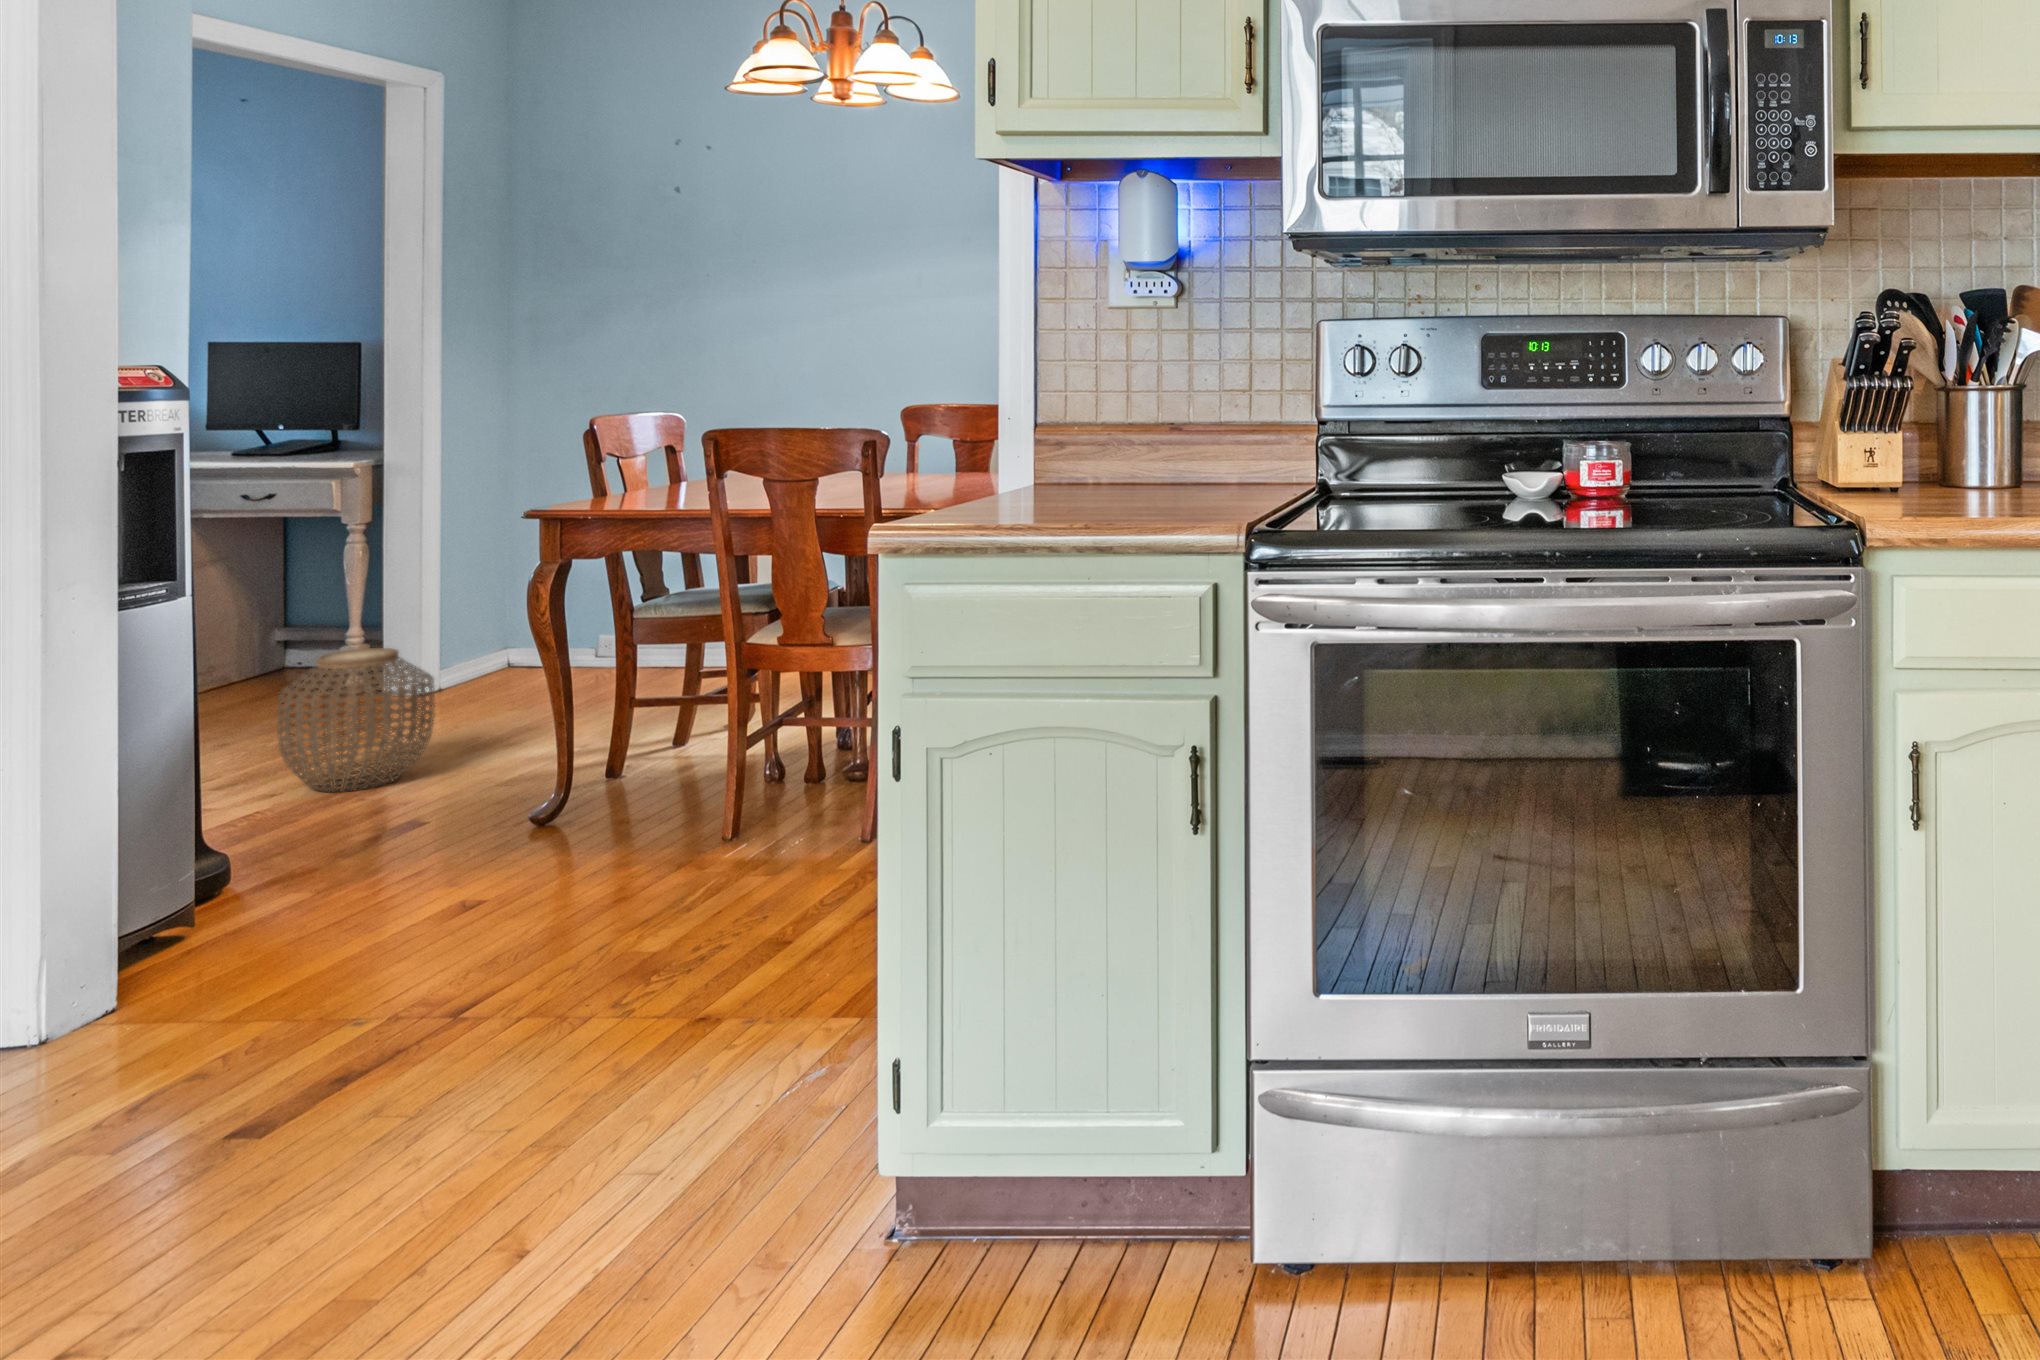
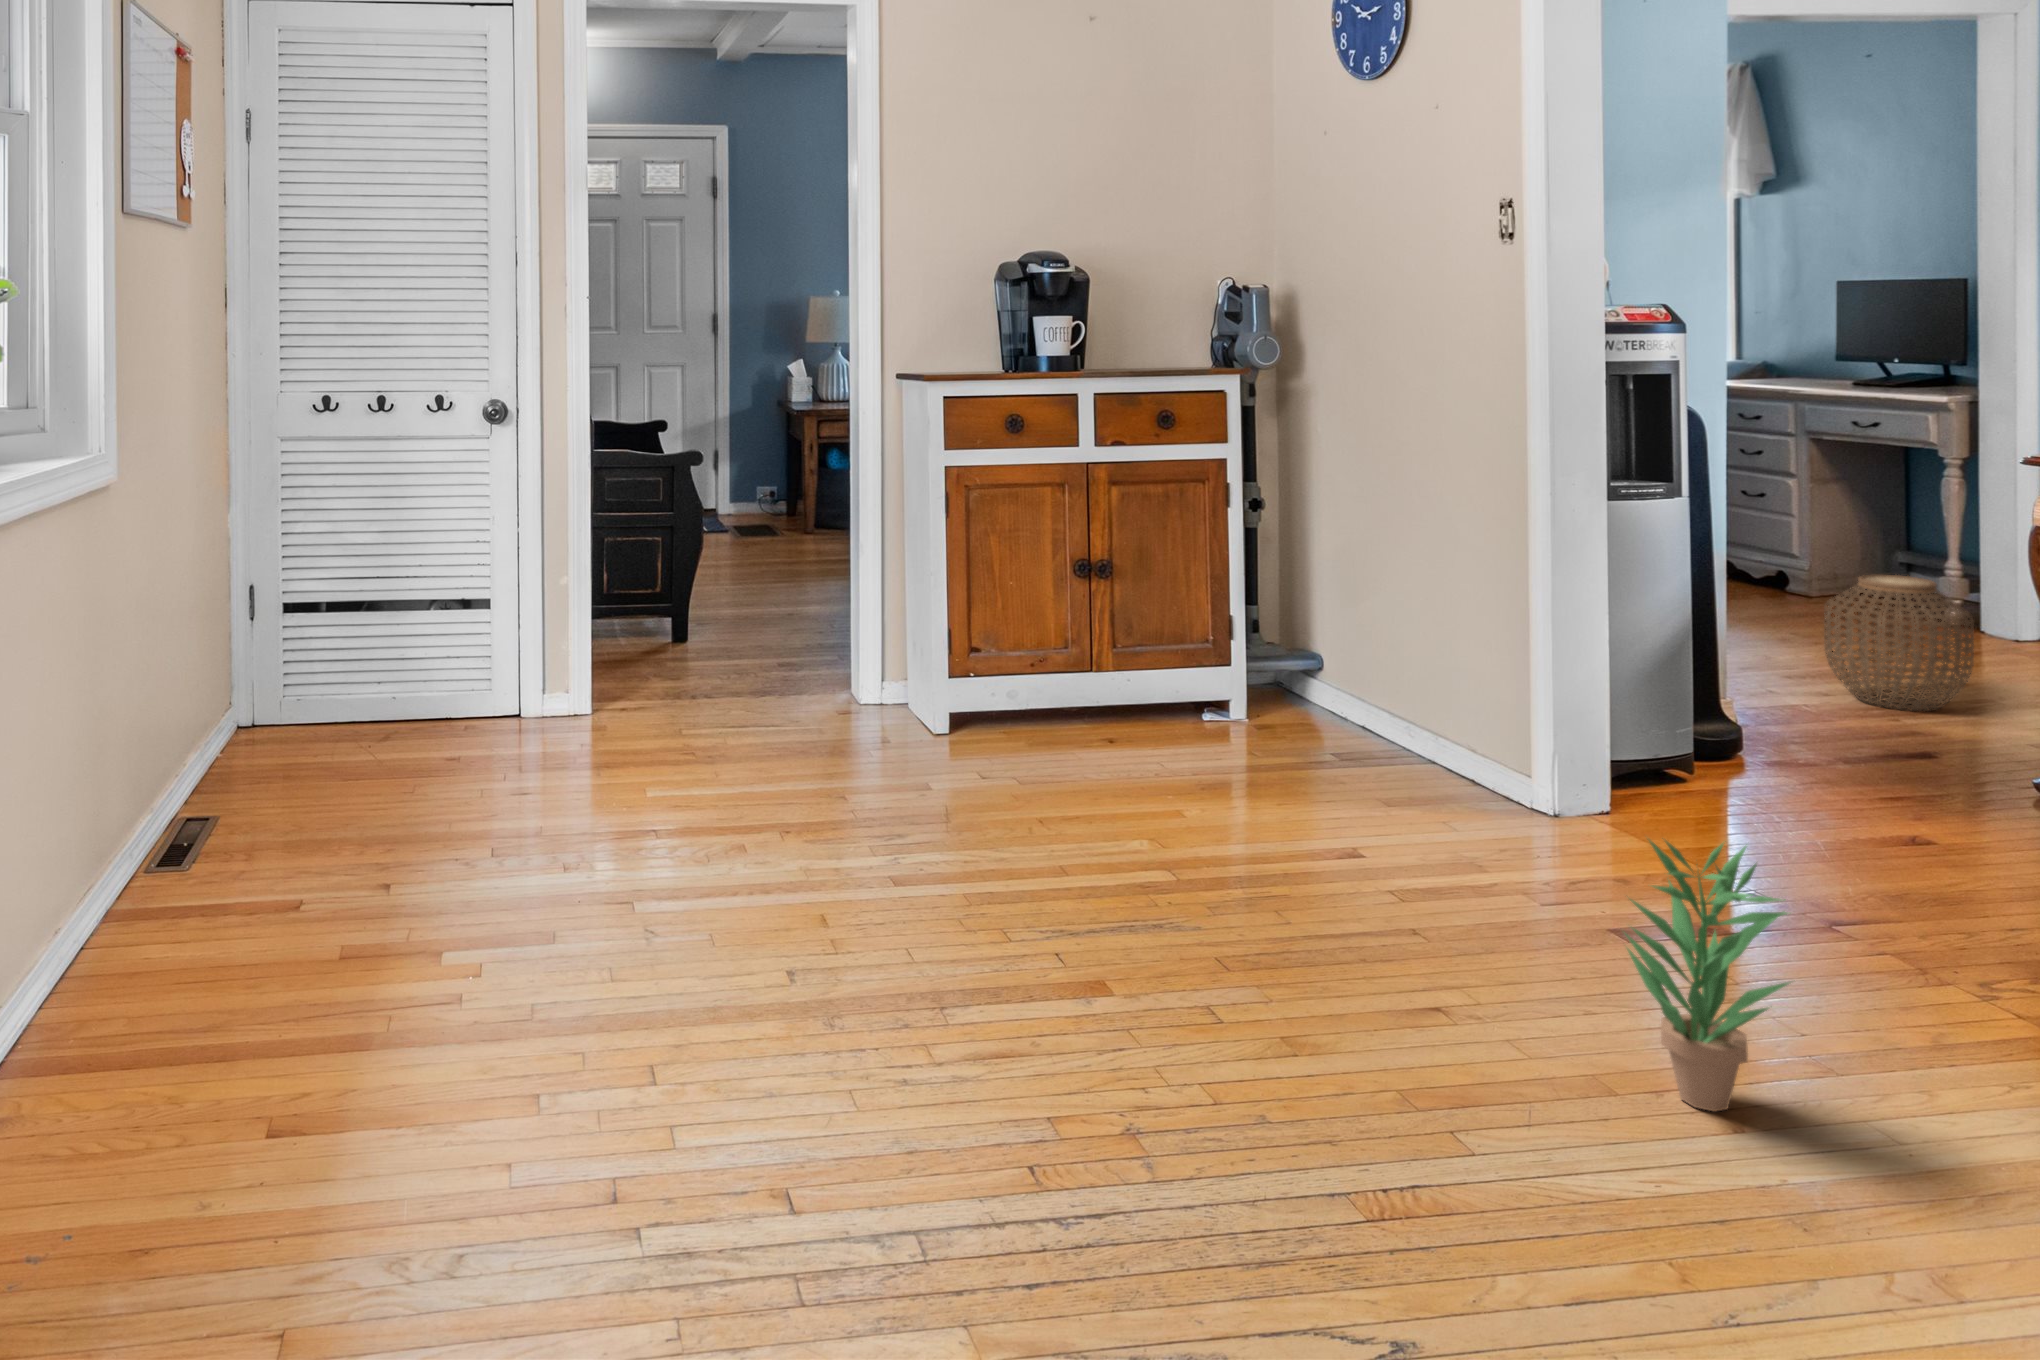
potted plant: none [369,934,583,1259] -> present [1626,840,1789,1112]

